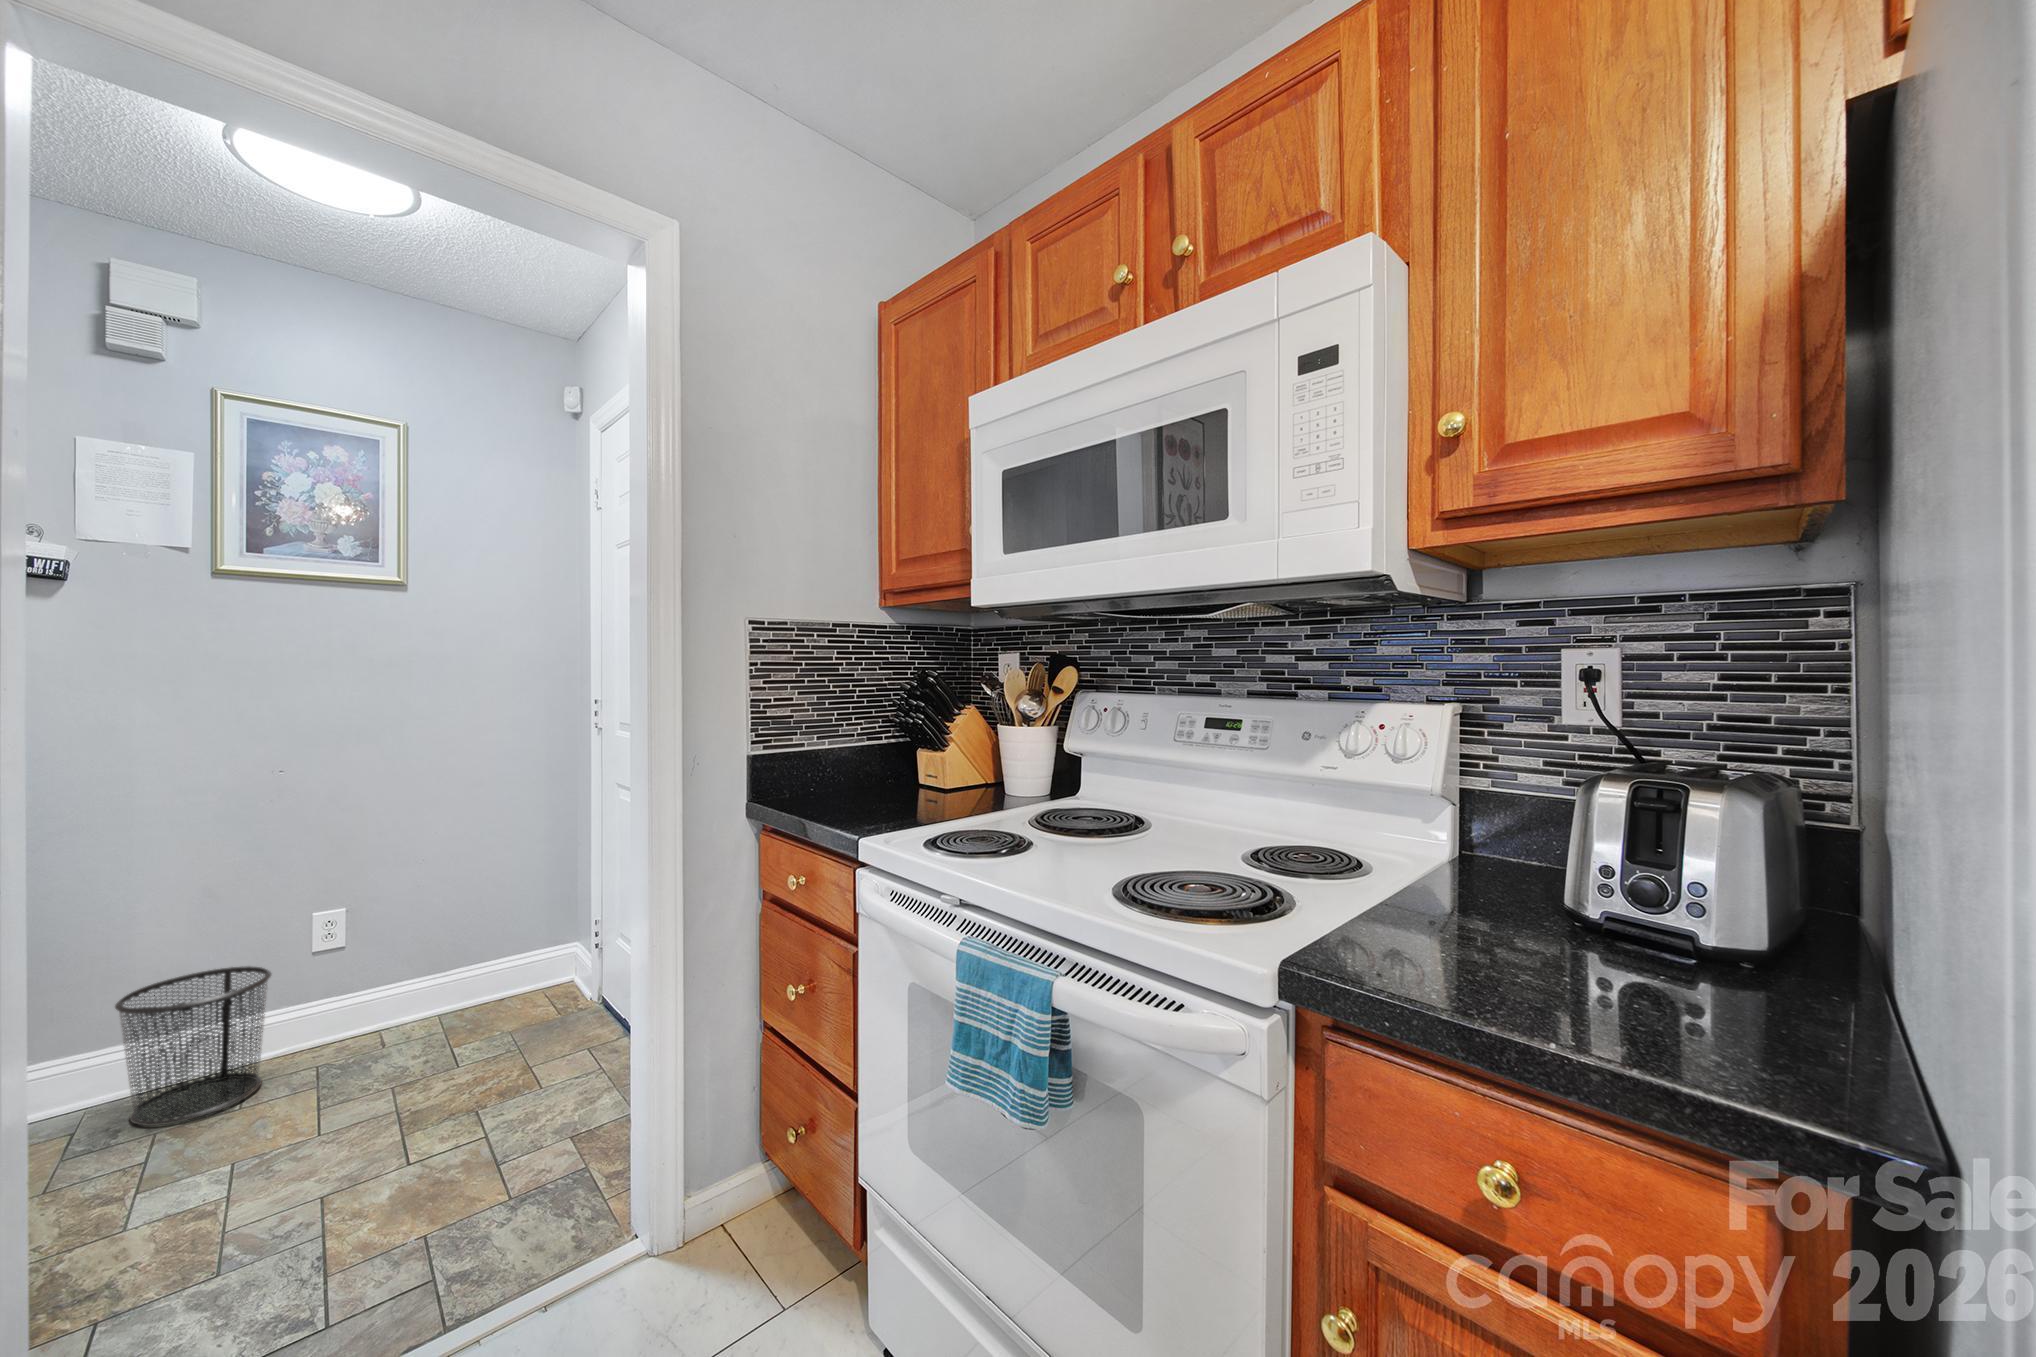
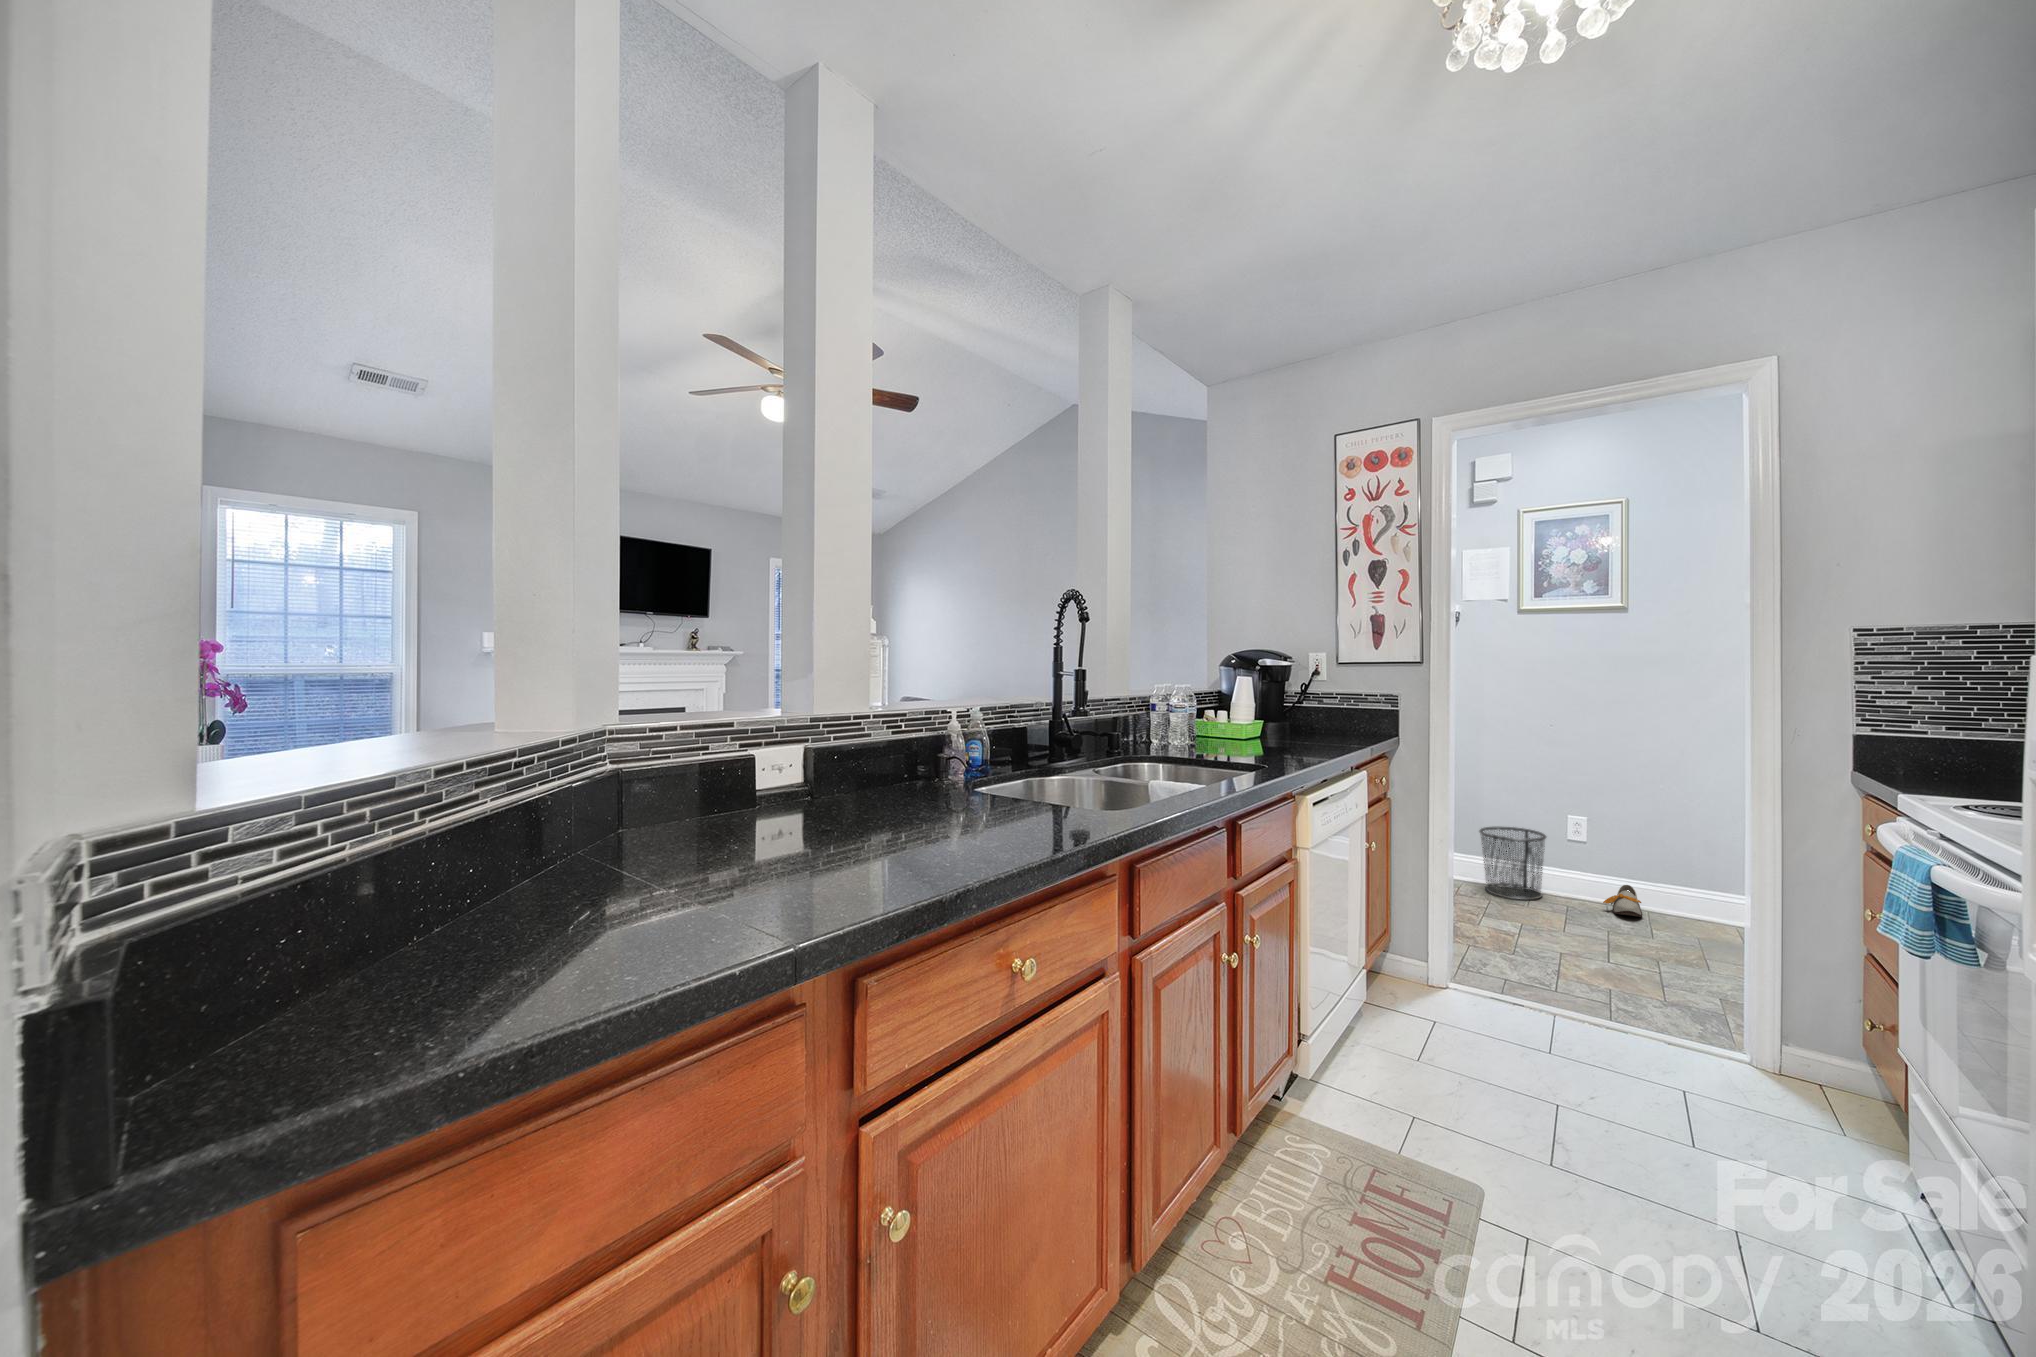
shoe: none [374,1004,435,1063] -> present [1603,885,1643,917]

